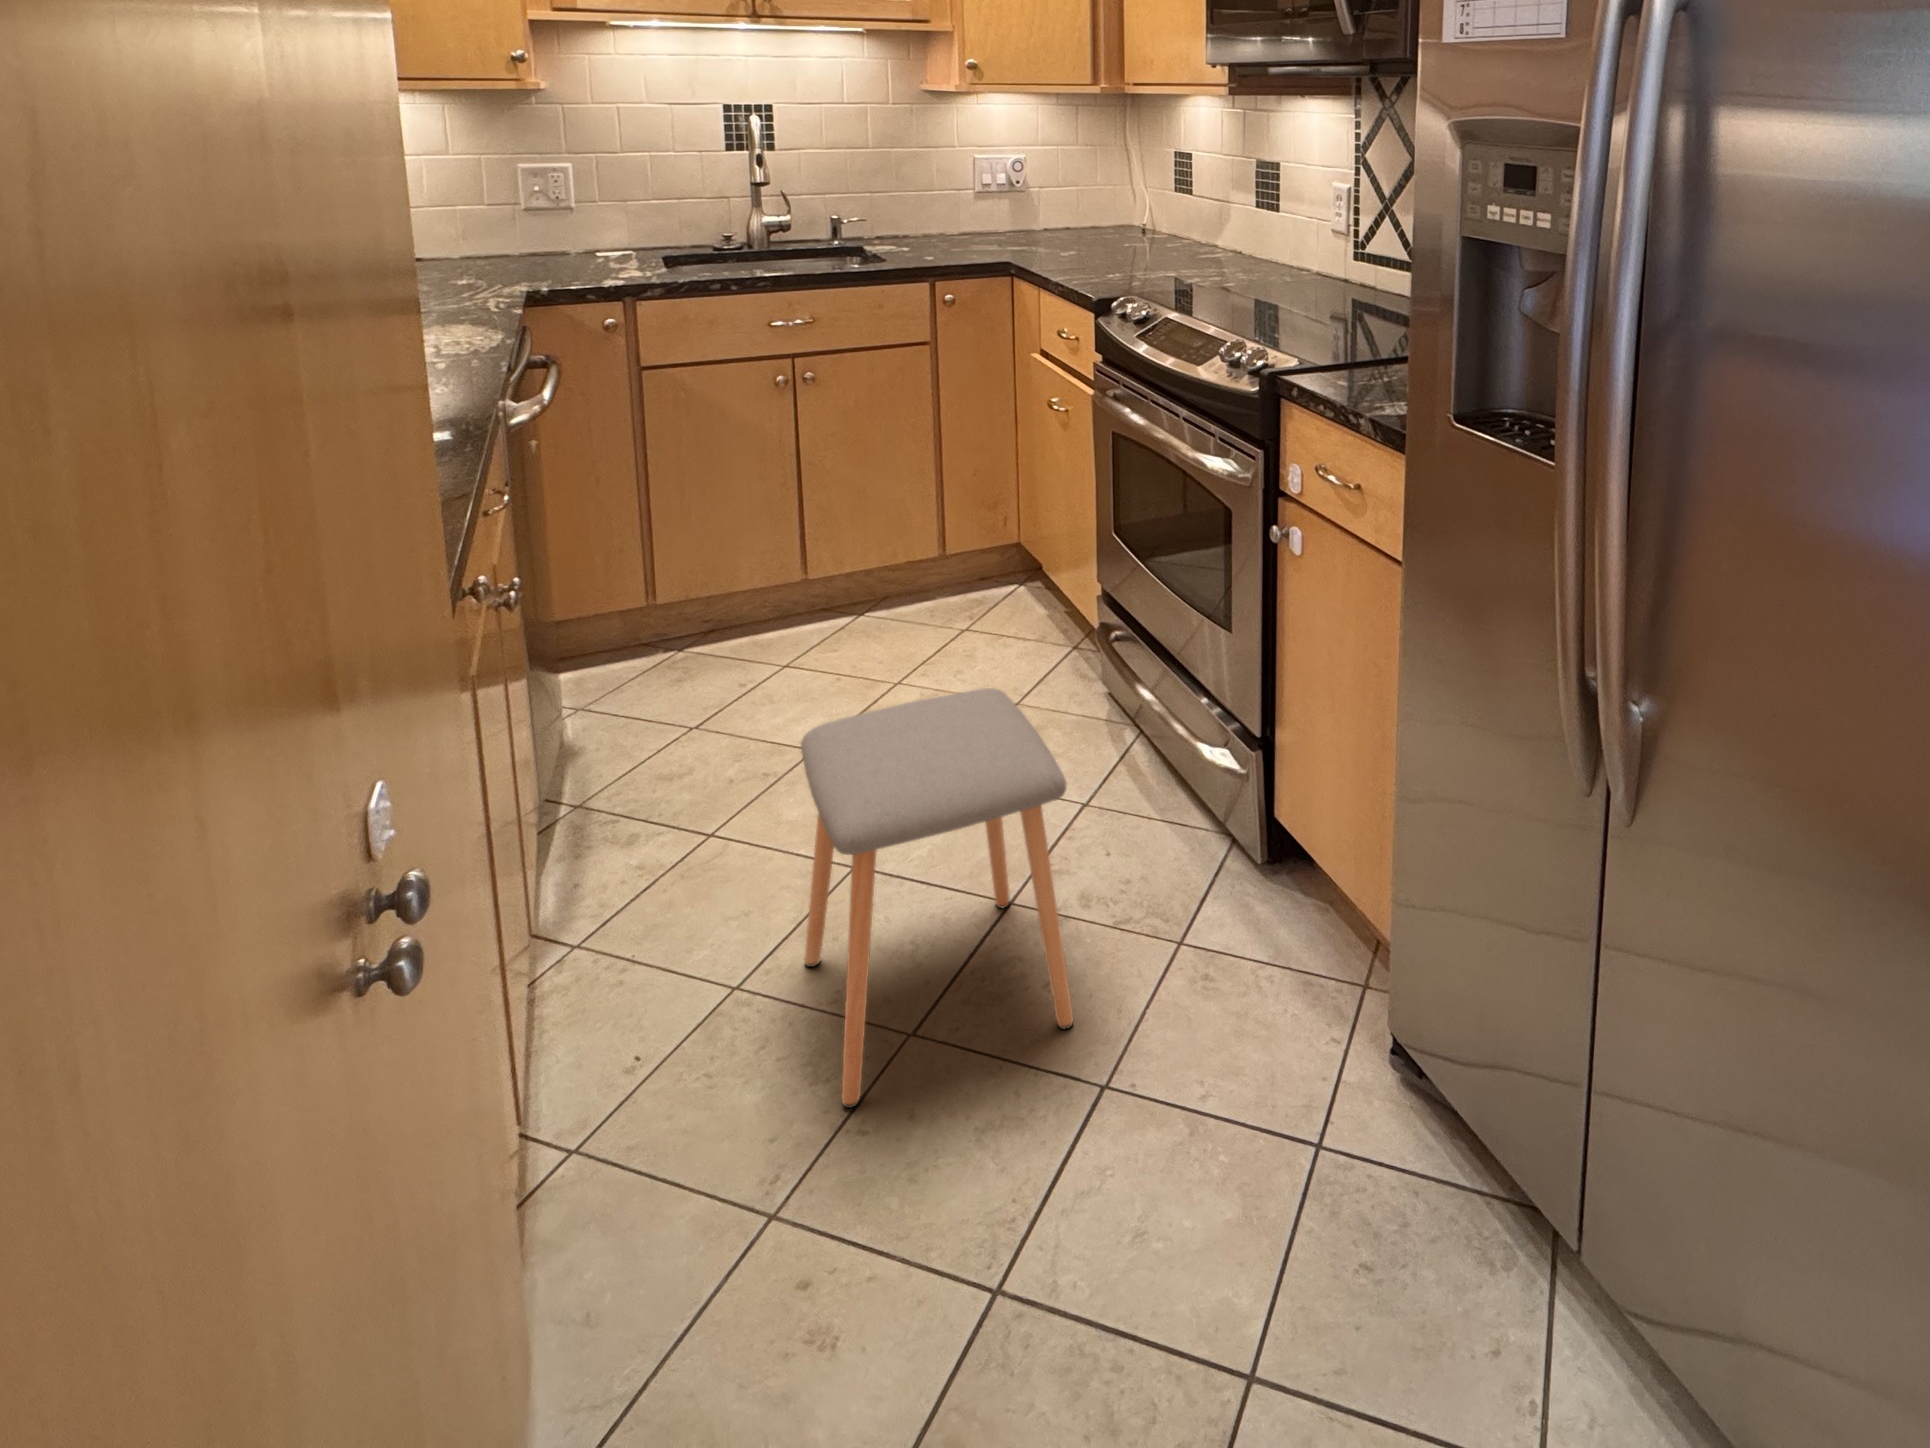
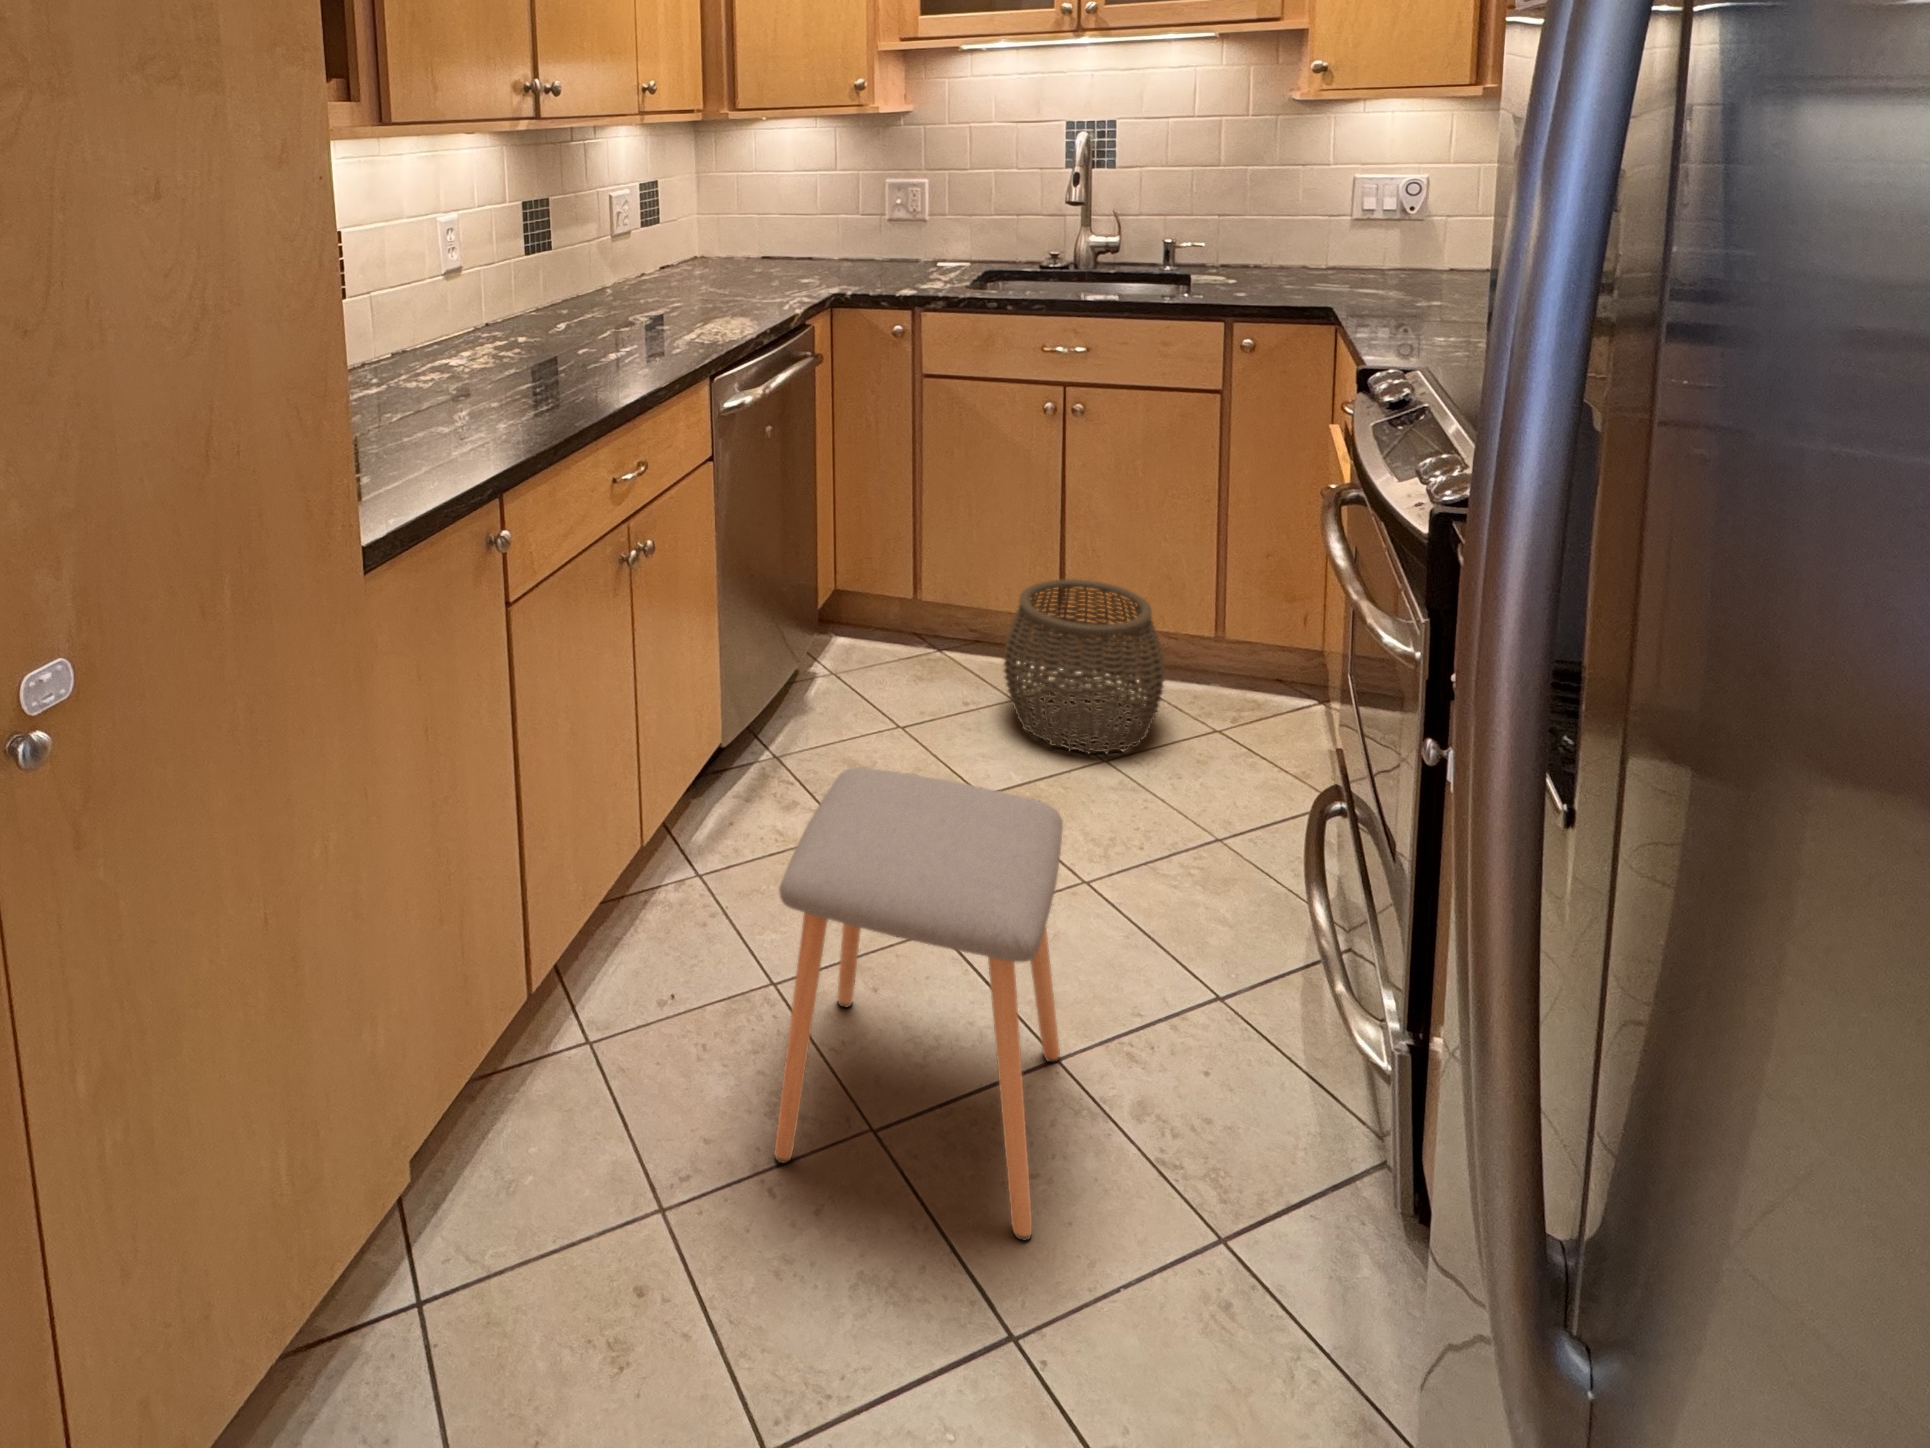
woven basket: none [777,530,926,688] -> present [1003,579,1165,754]

